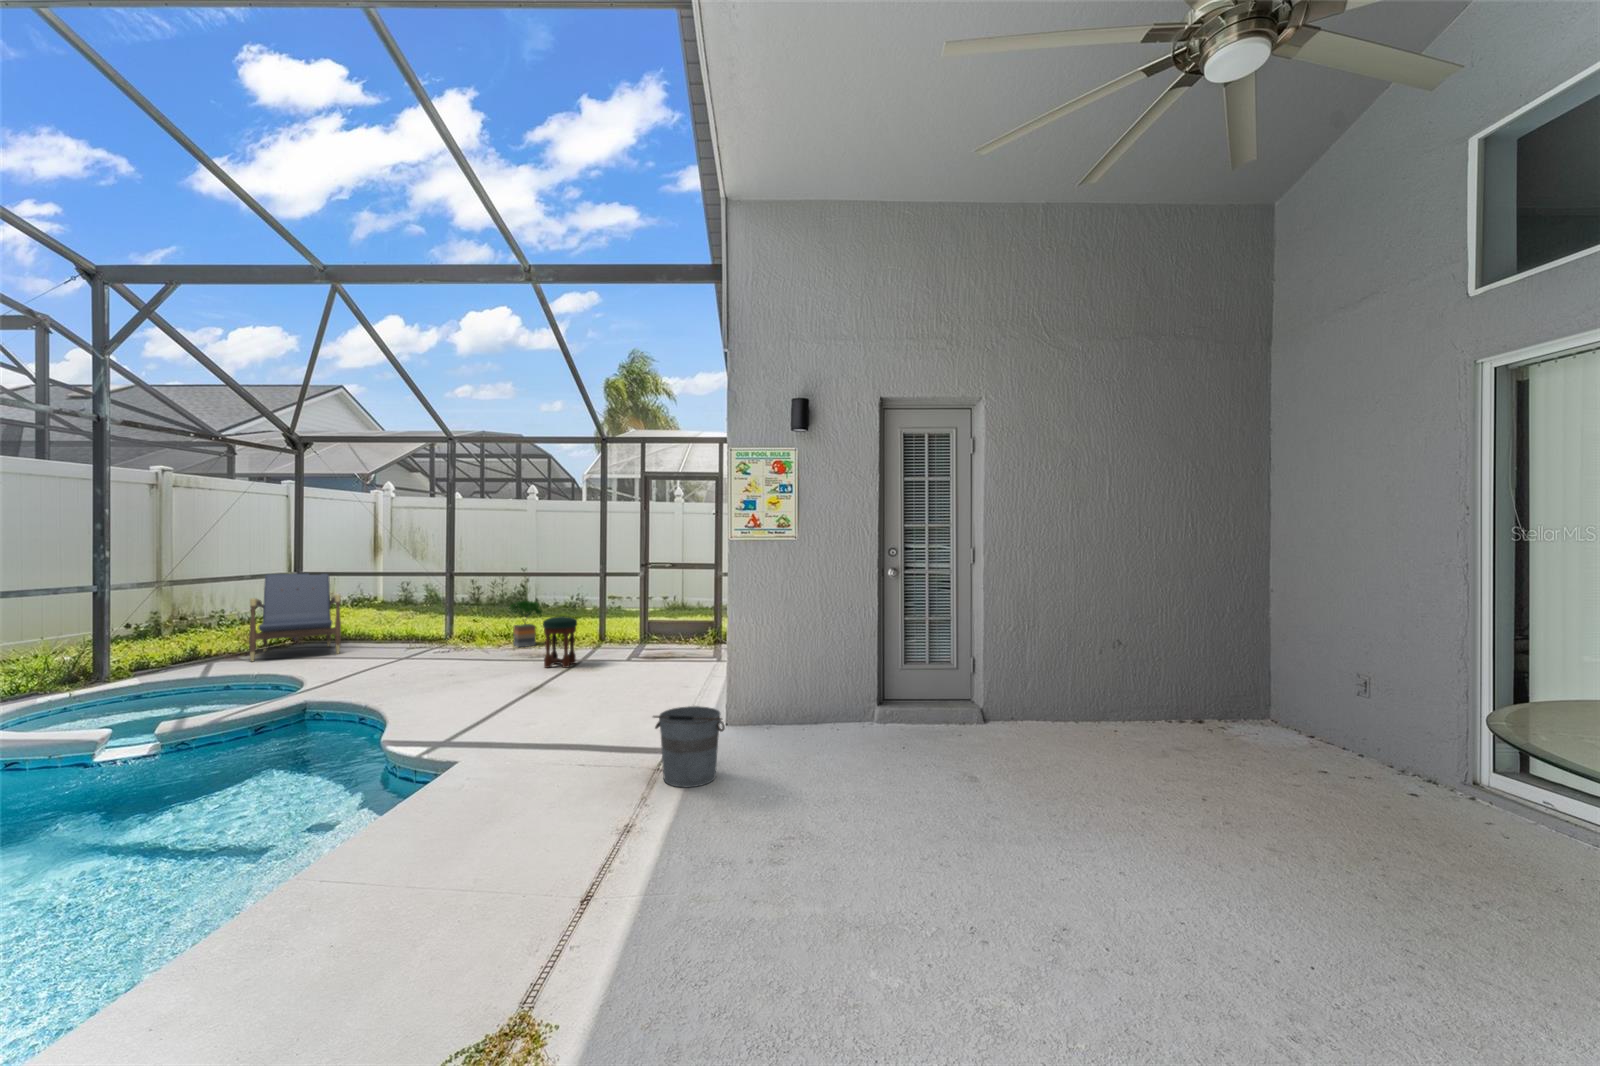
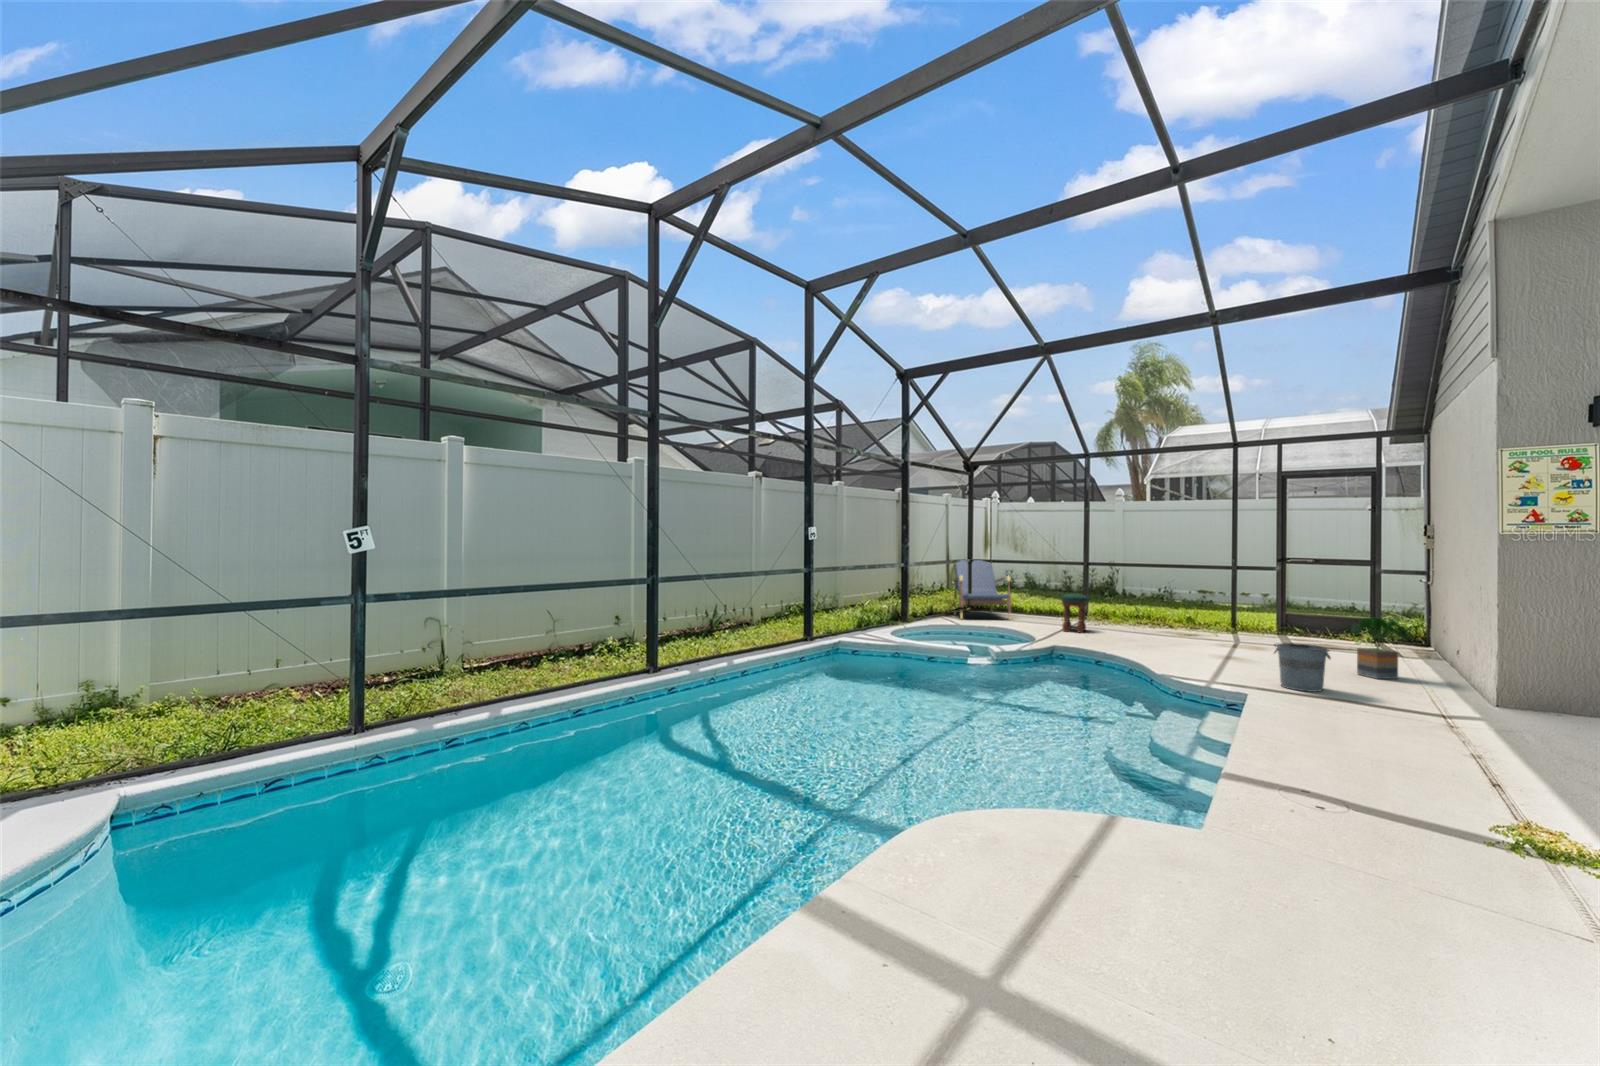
potted tree: present [510,601,543,647] -> present [1352,617,1411,679]
stool: present [543,616,577,668] -> present [1061,594,1088,633]
bucket: present [653,706,725,787] -> present [1274,643,1331,692]

